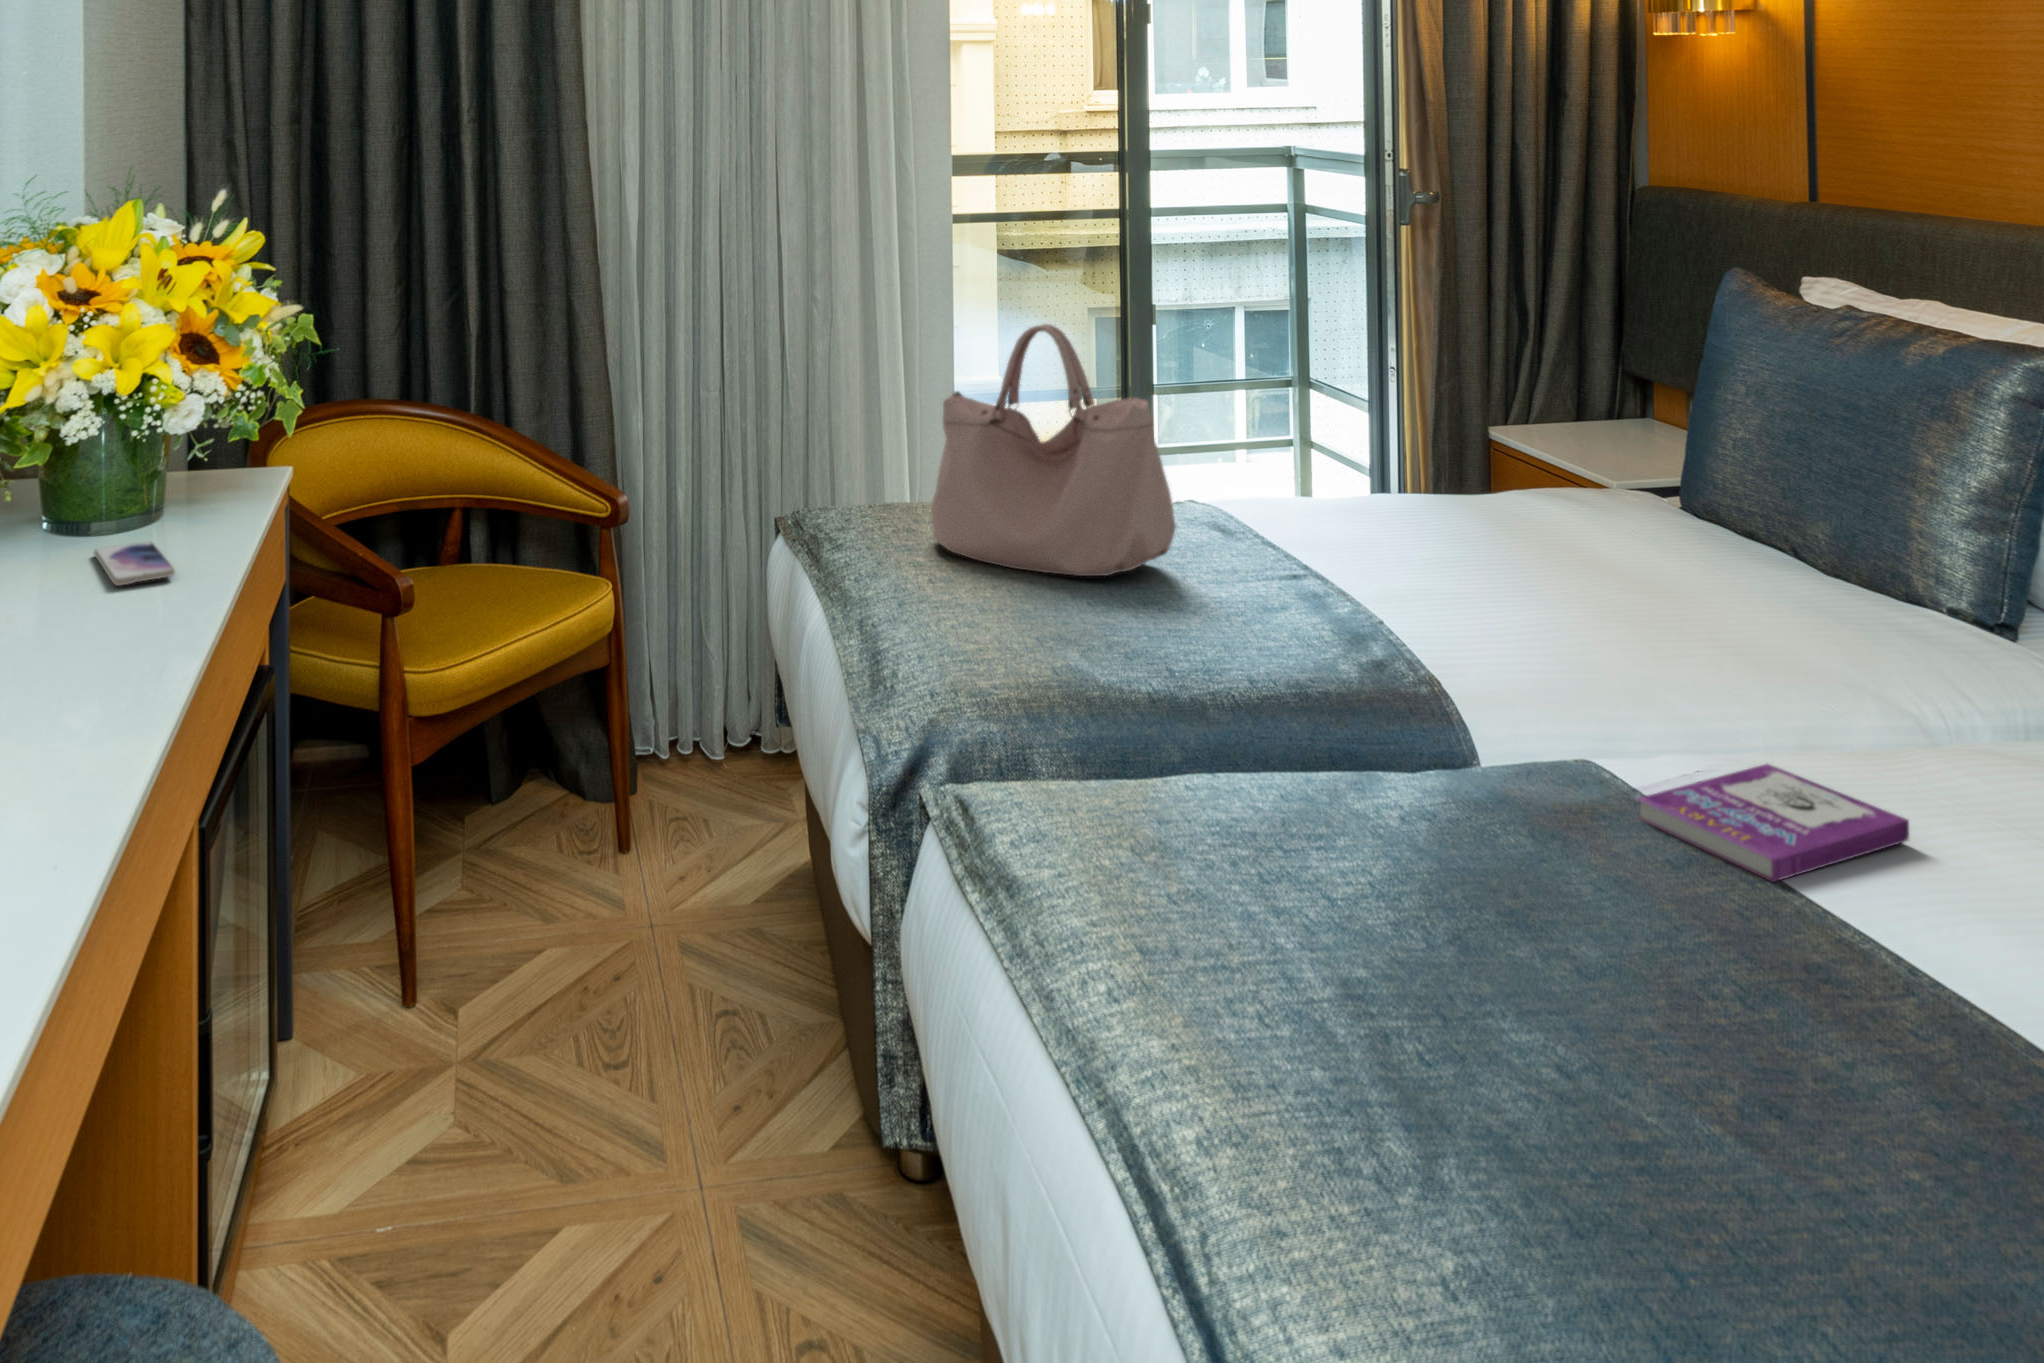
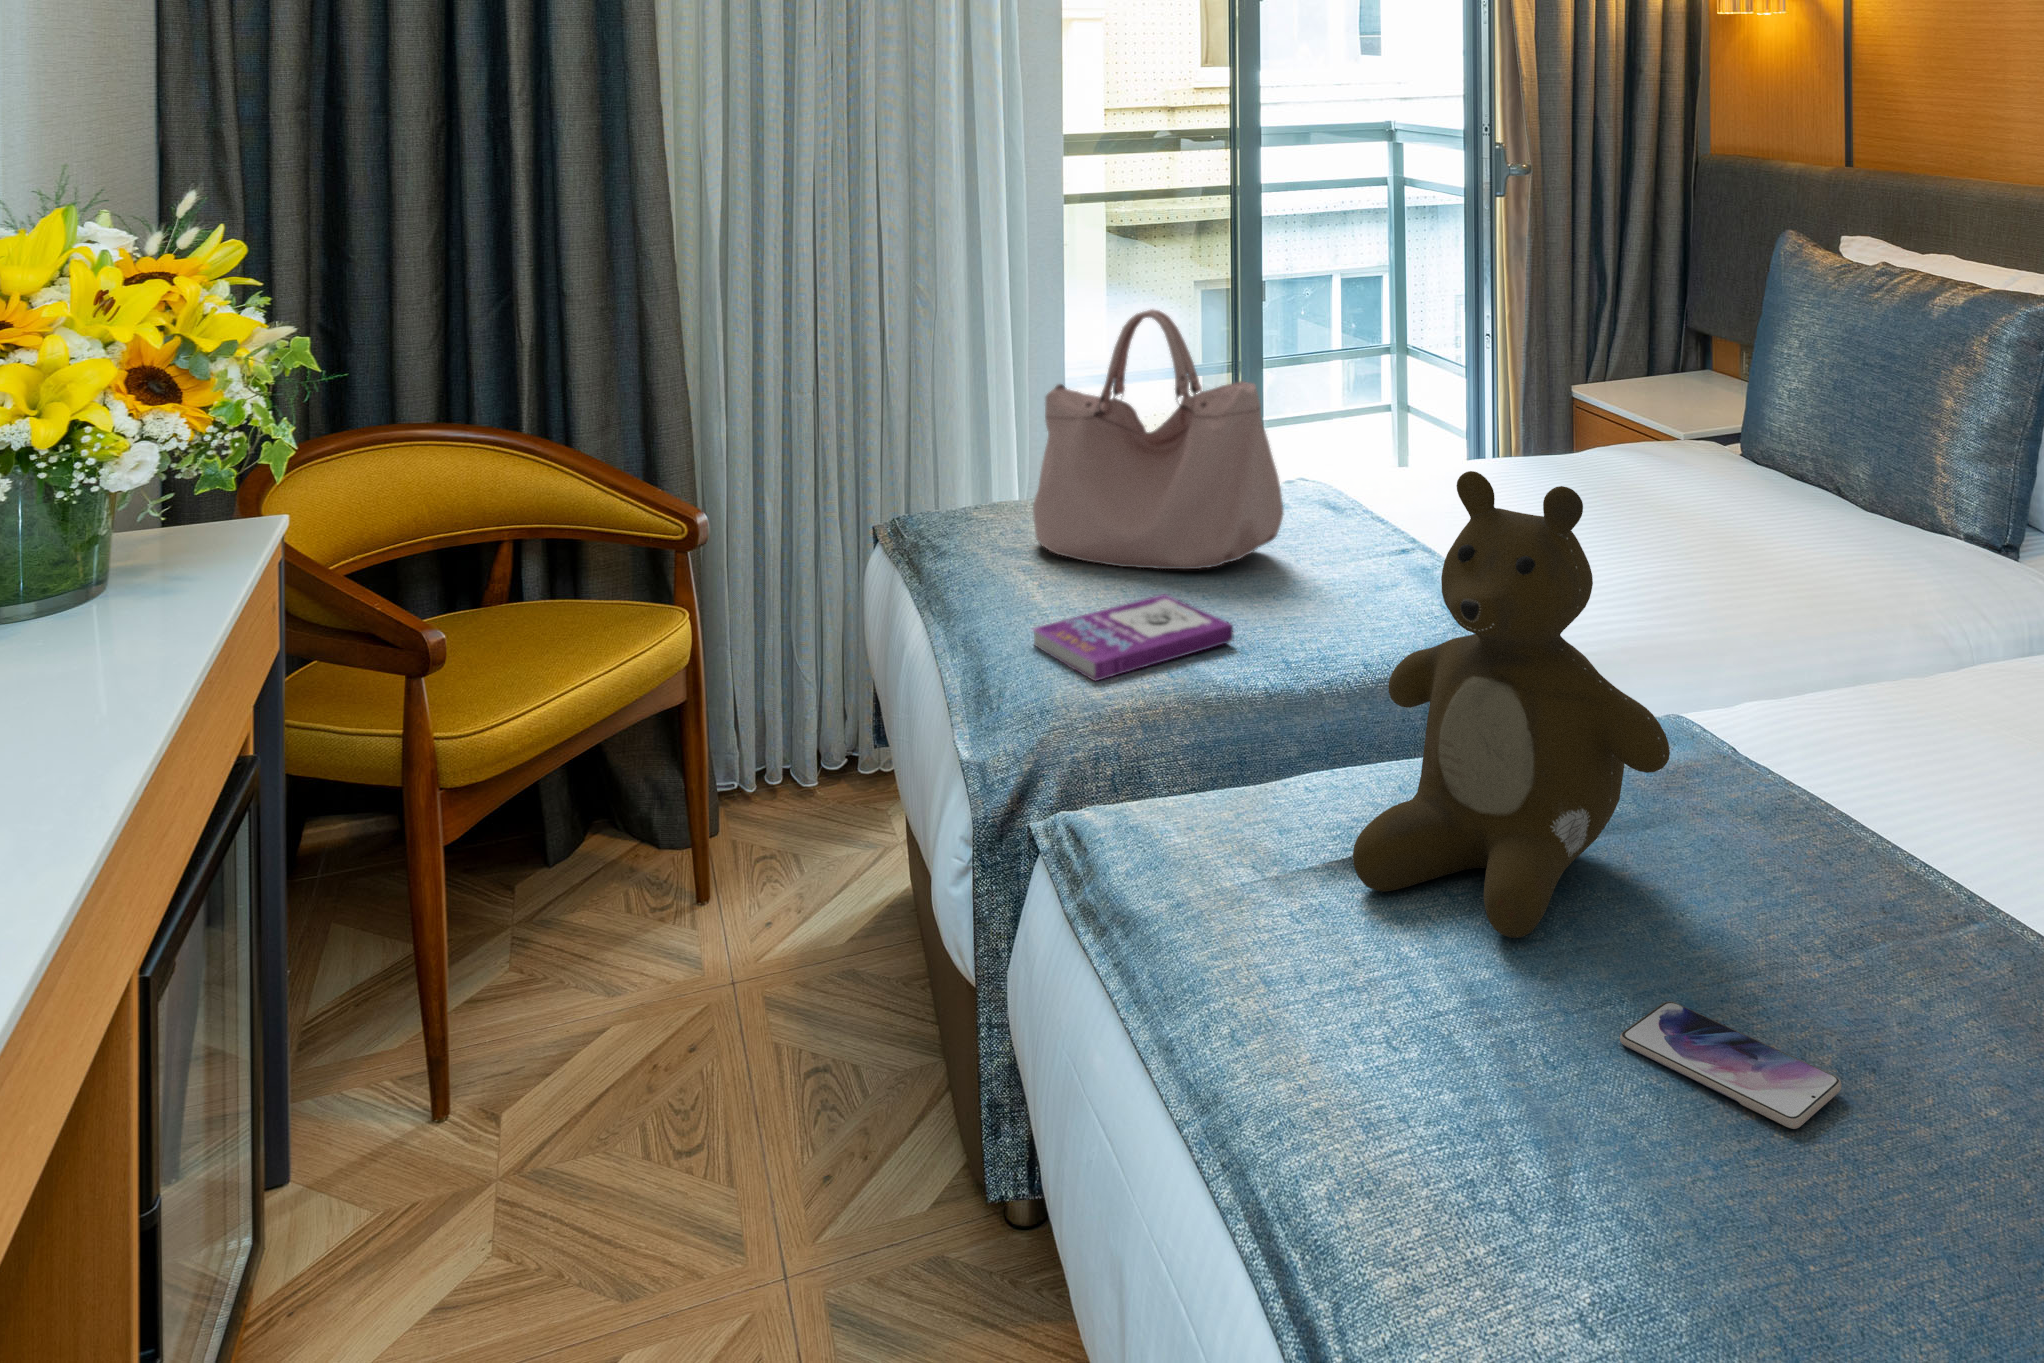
teddy bear: none [1233,490,1561,943] -> present [1353,471,1670,938]
smartphone: present [94,542,175,586] -> present [1620,1001,1842,1129]
book: present [1637,764,1909,882] -> present [1033,594,1233,681]

